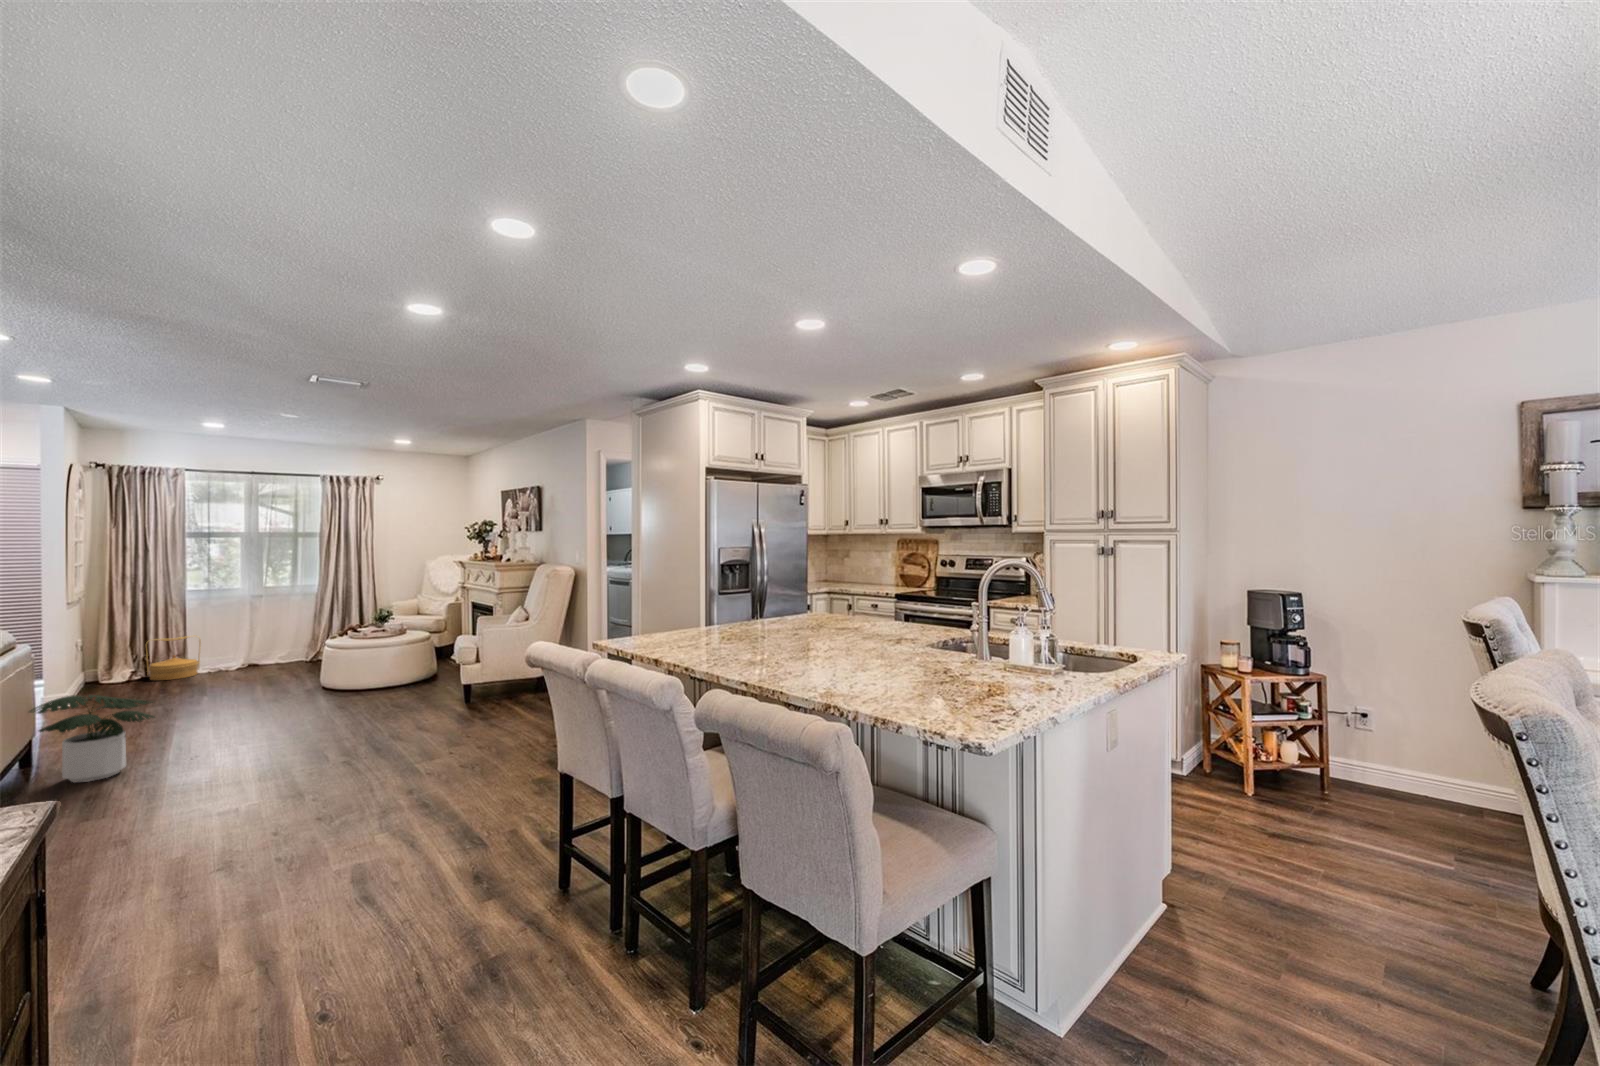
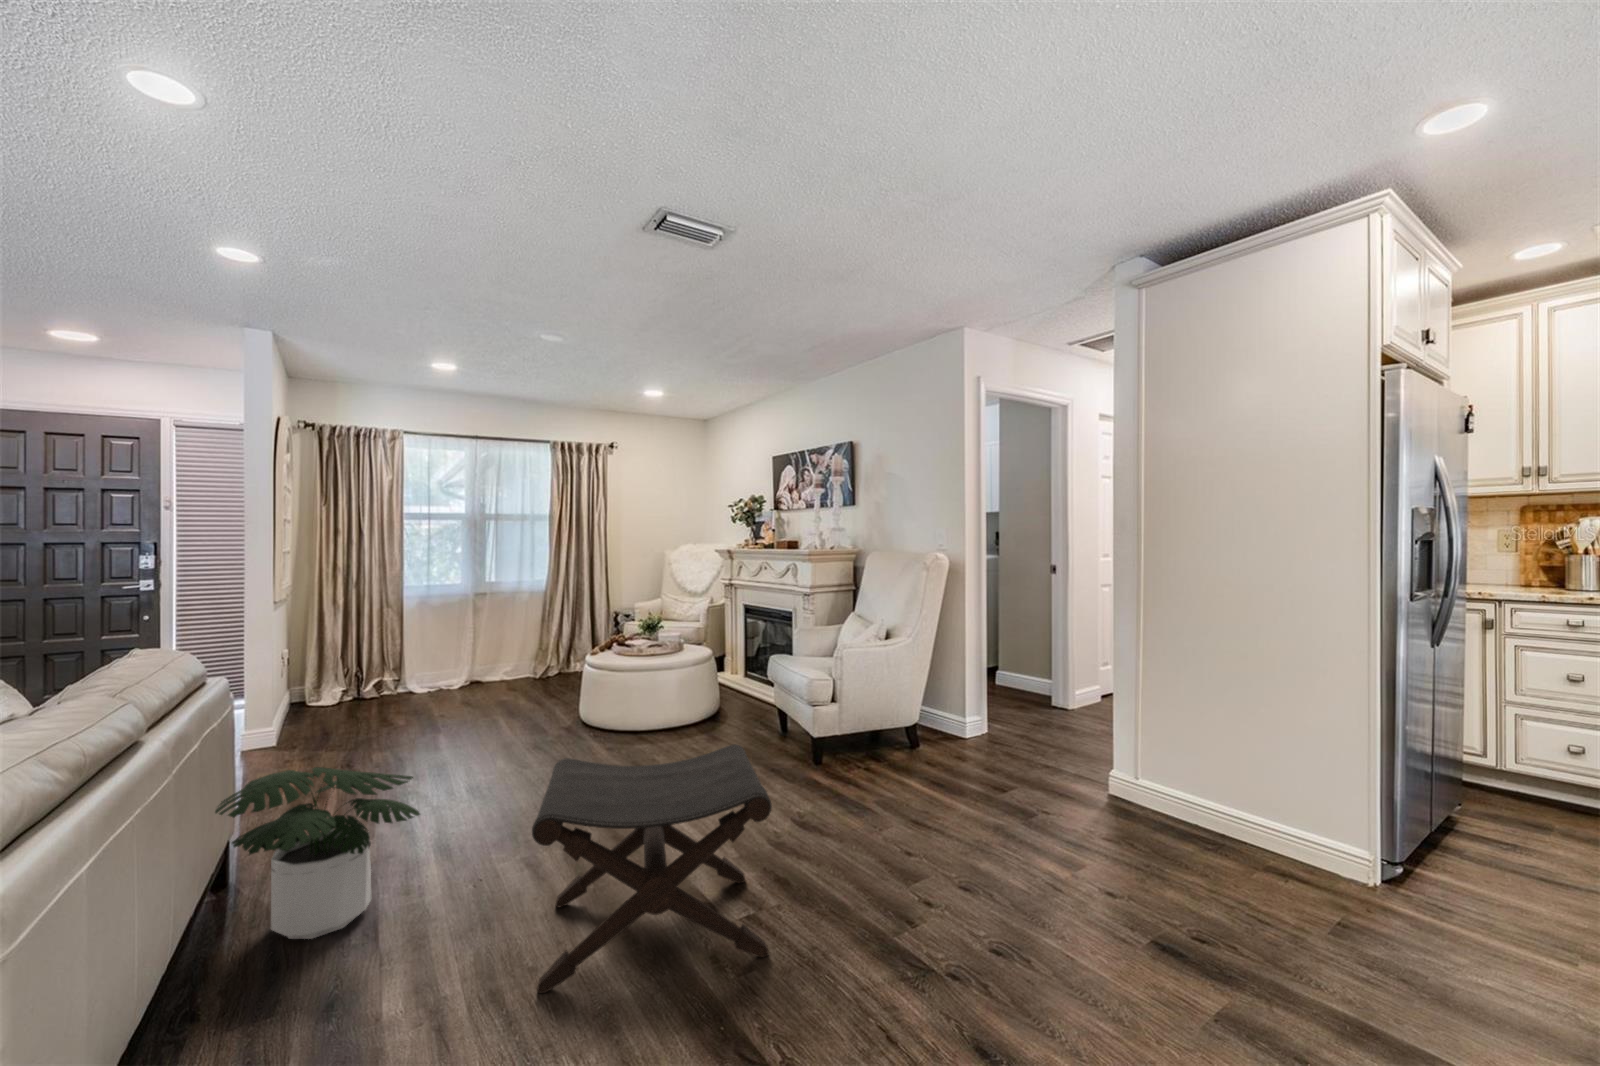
woven basket: present [147,636,201,680] -> none [360,644,421,703]
footstool: none [205,678,361,789] -> present [532,744,772,993]

